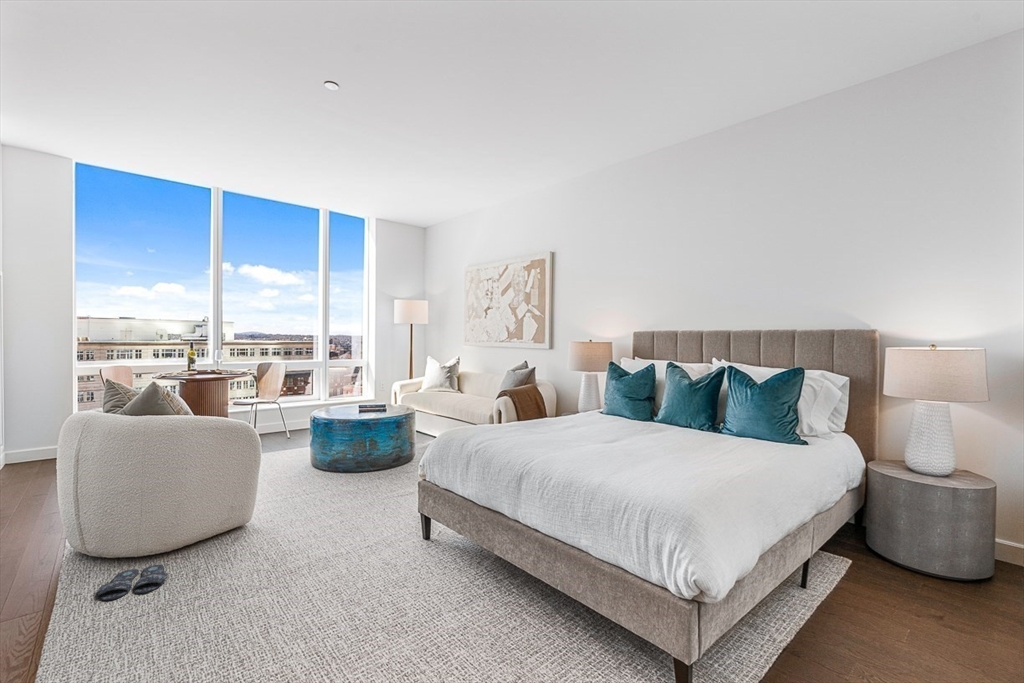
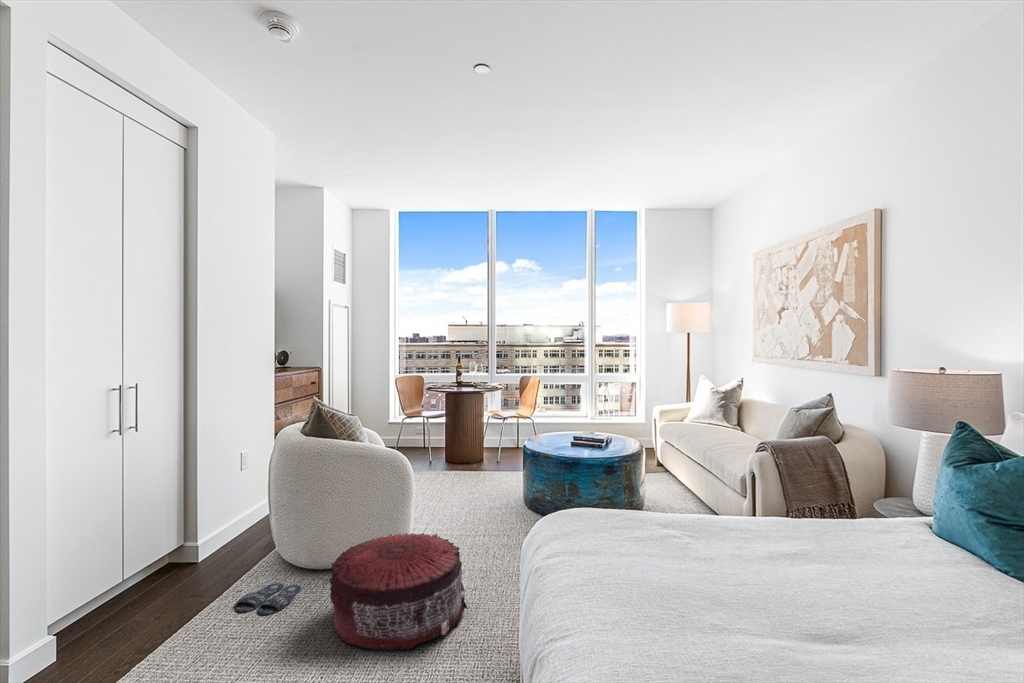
pouf: none [229,482,353,579] -> present [329,533,467,650]

